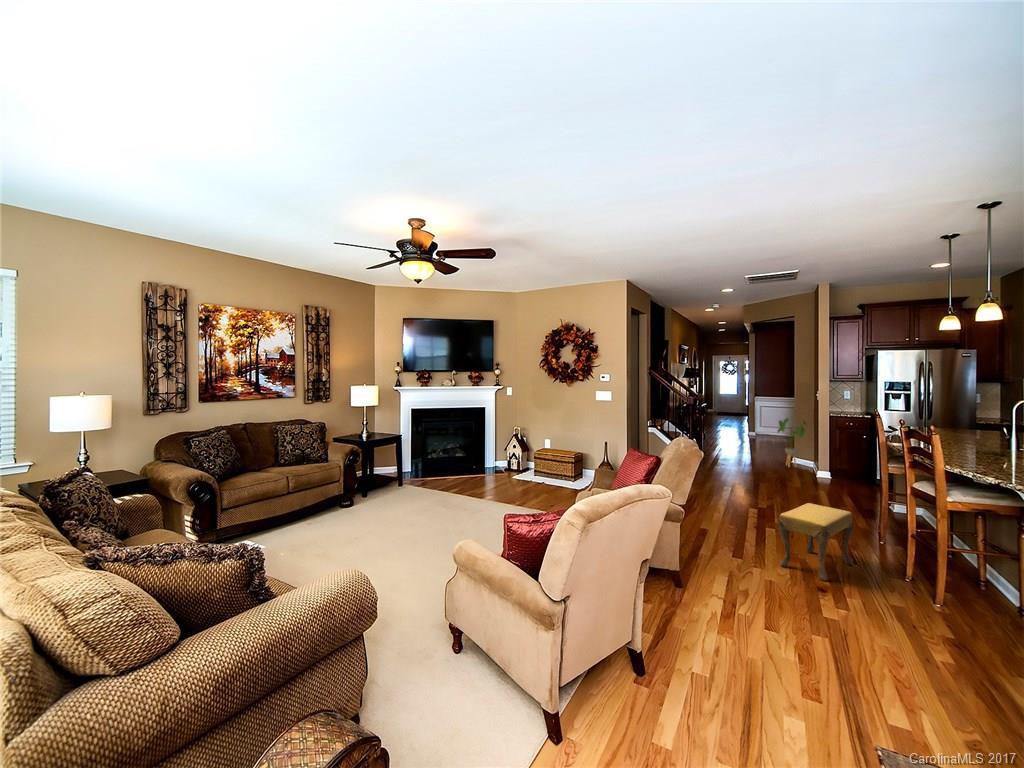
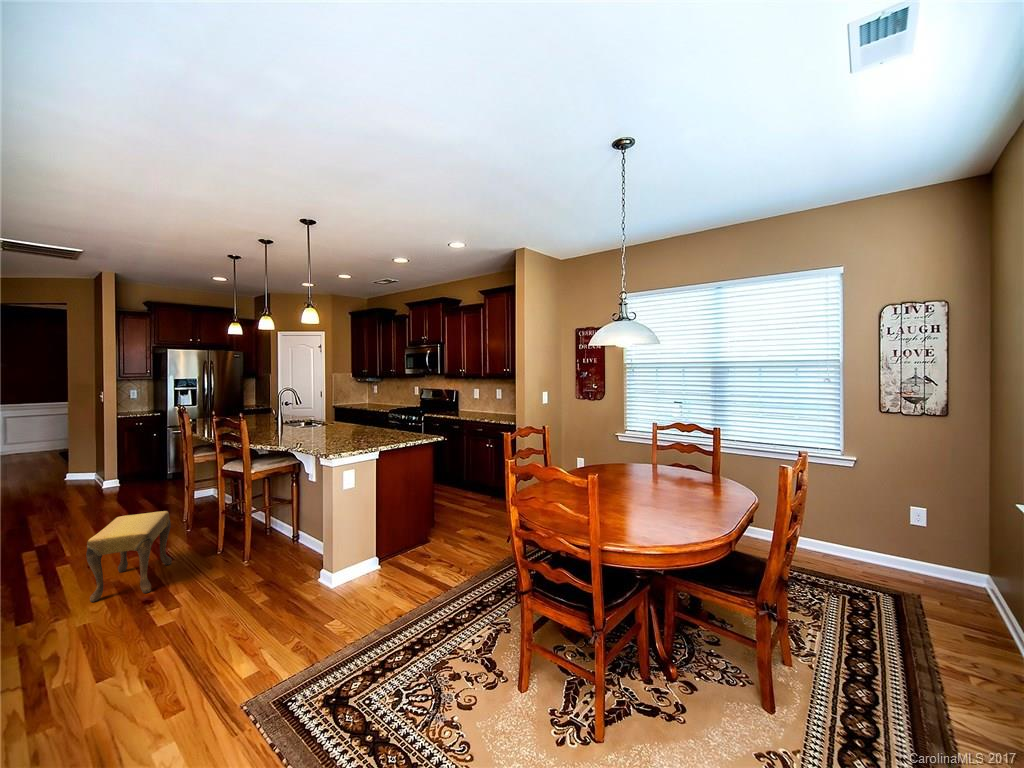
house plant: present [778,418,807,466] -> none [42,425,94,487]

